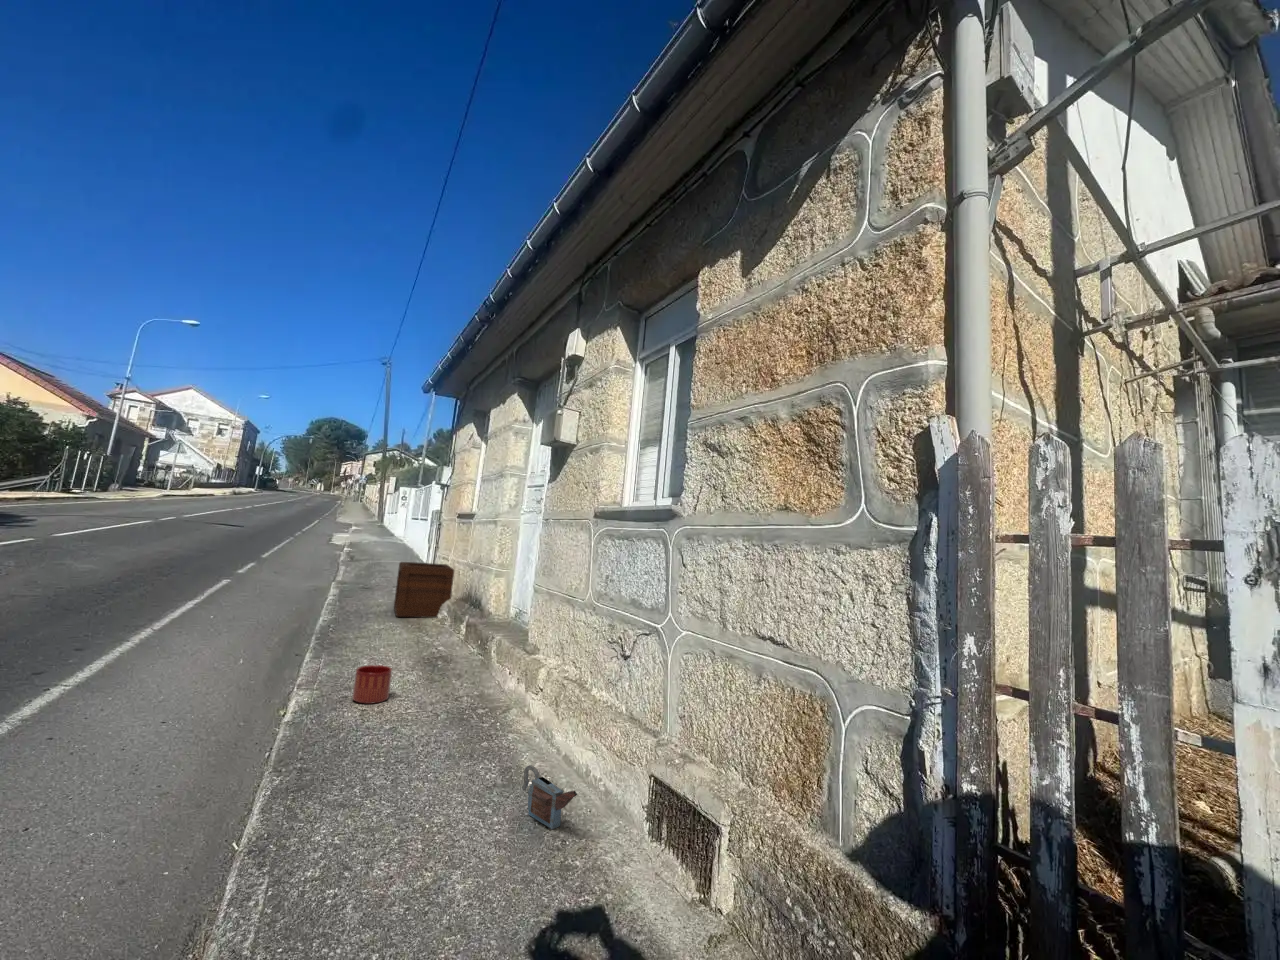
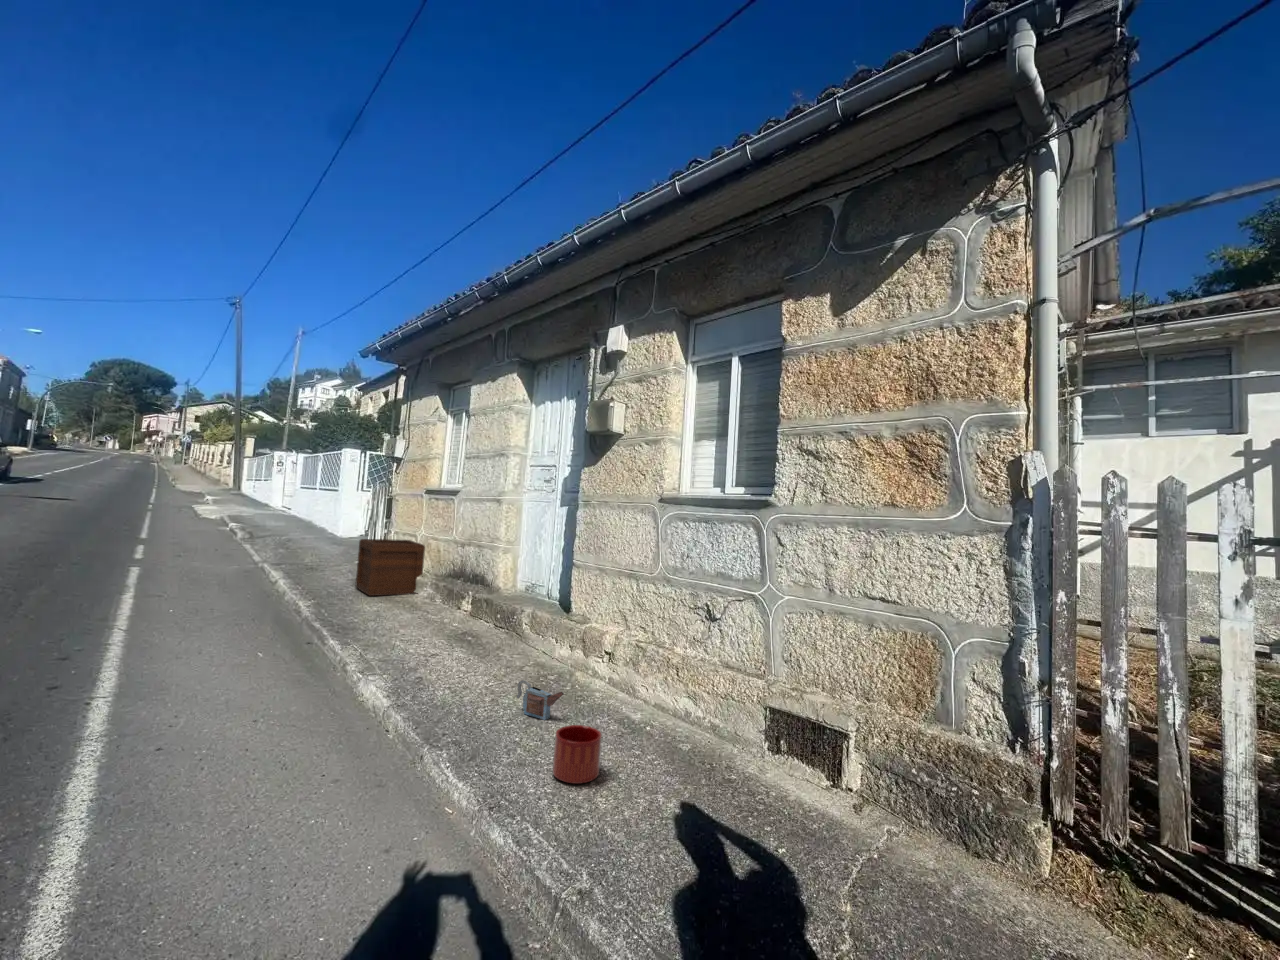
planter: present [352,665,392,704] -> present [553,725,602,784]
watering can: present [522,765,577,829] -> present [517,680,564,720]

